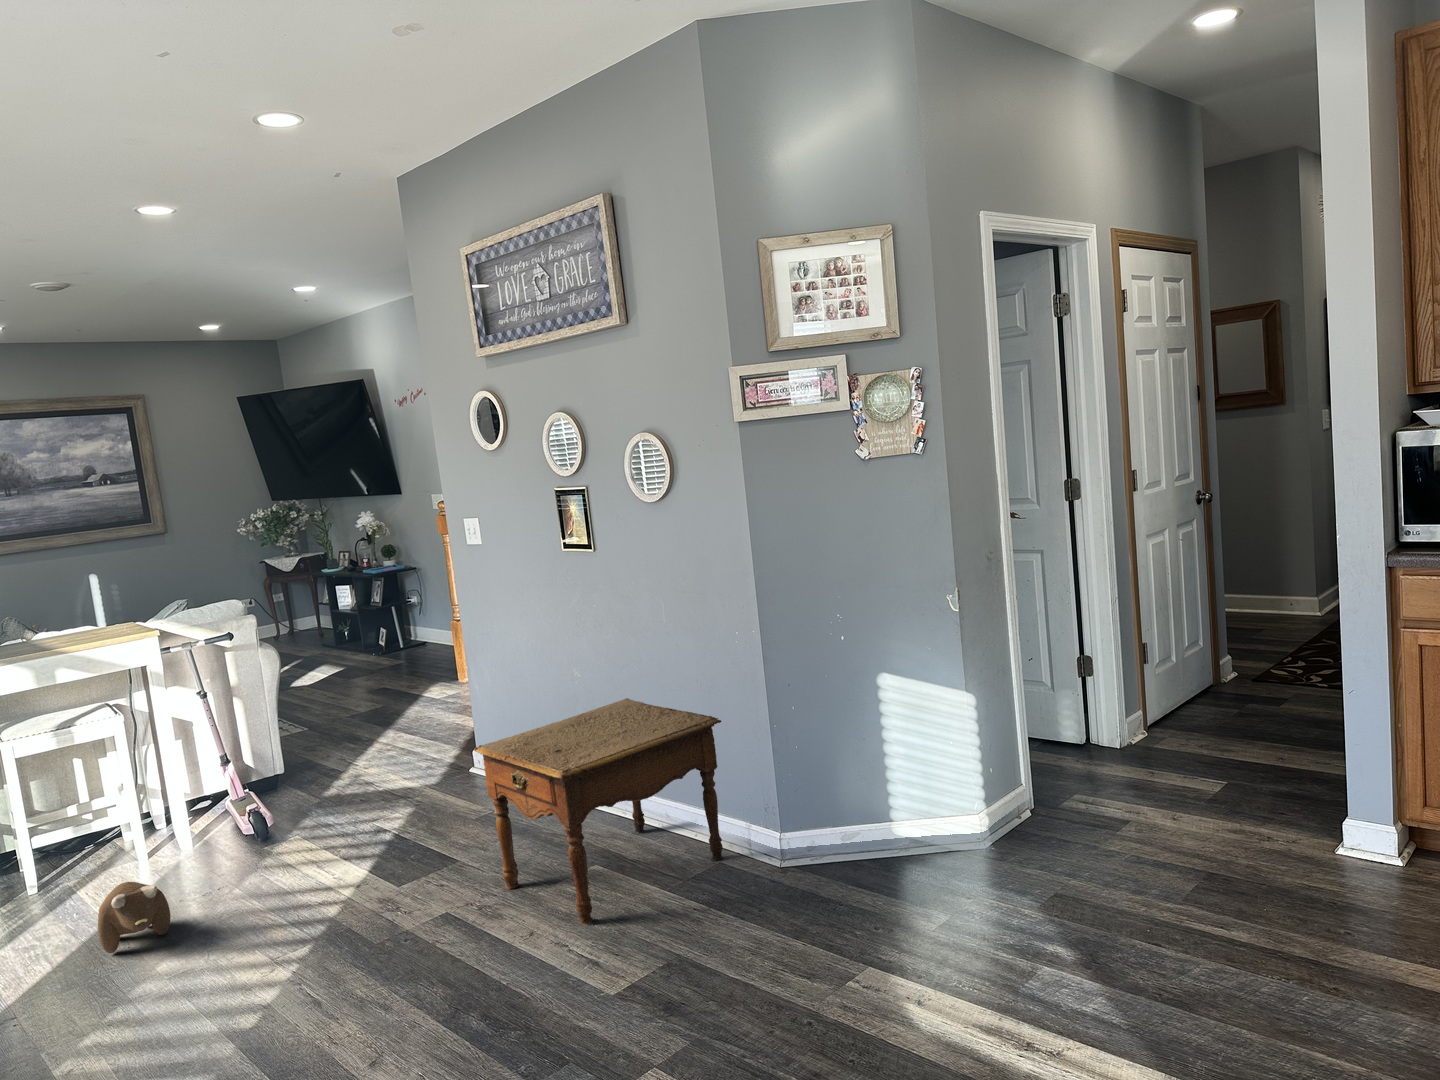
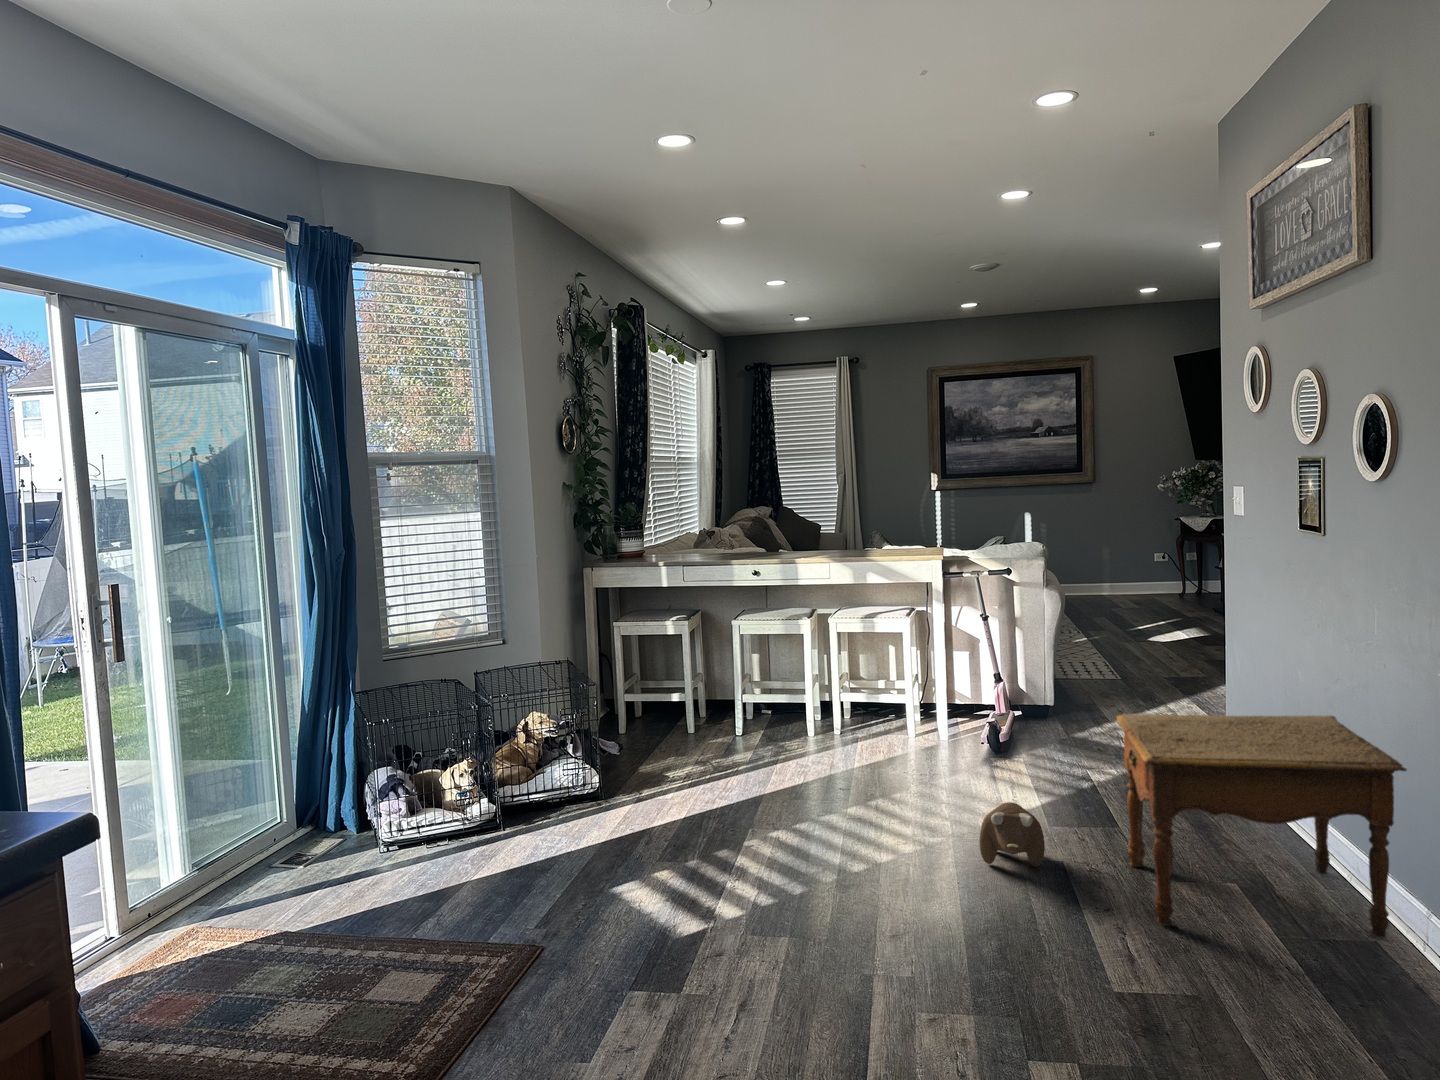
plush toy: present [98,882,170,953] -> present [979,802,1045,867]

